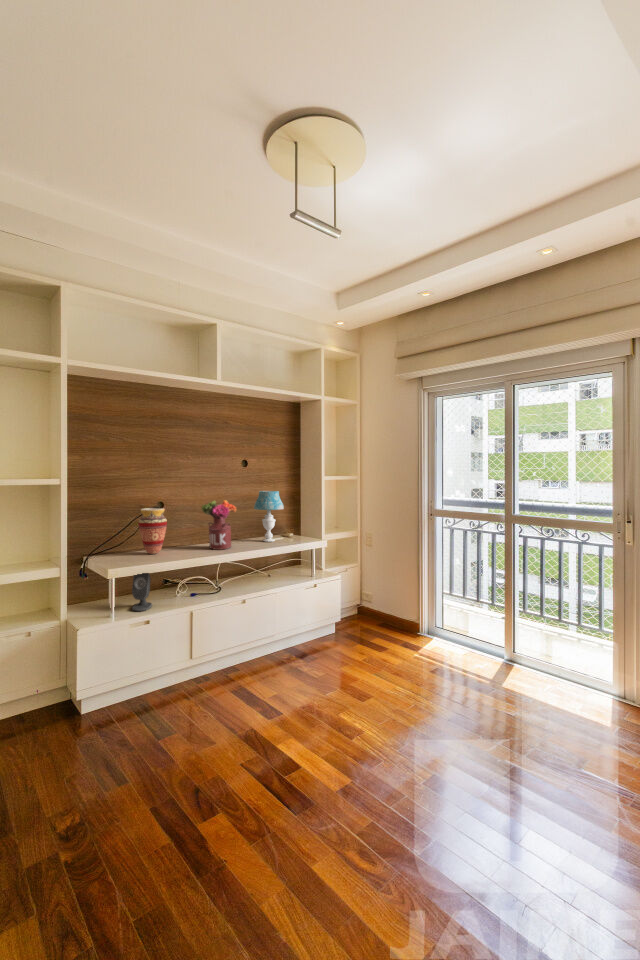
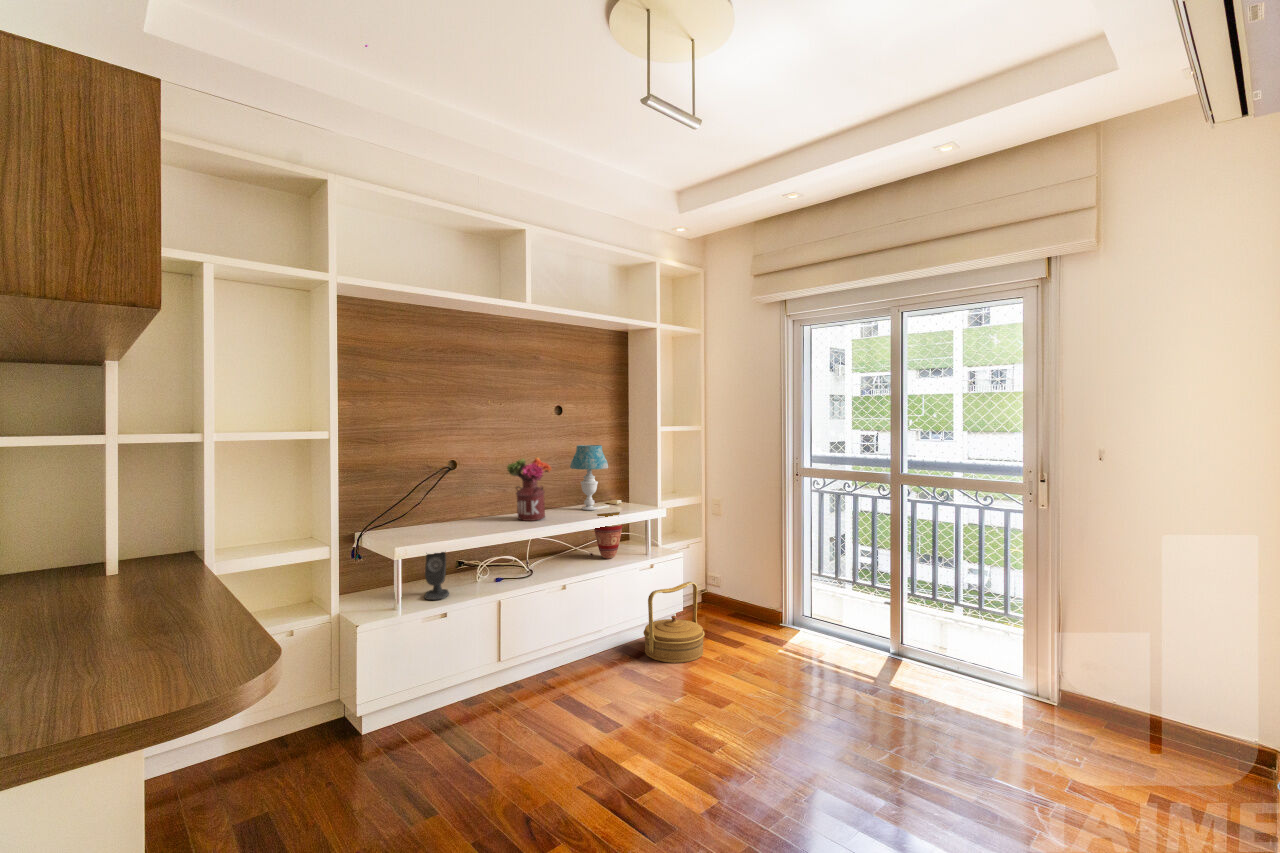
vase: present [138,508,167,554] -> present [594,512,622,559]
woven basket: none [309,598,357,662] -> present [643,582,705,663]

